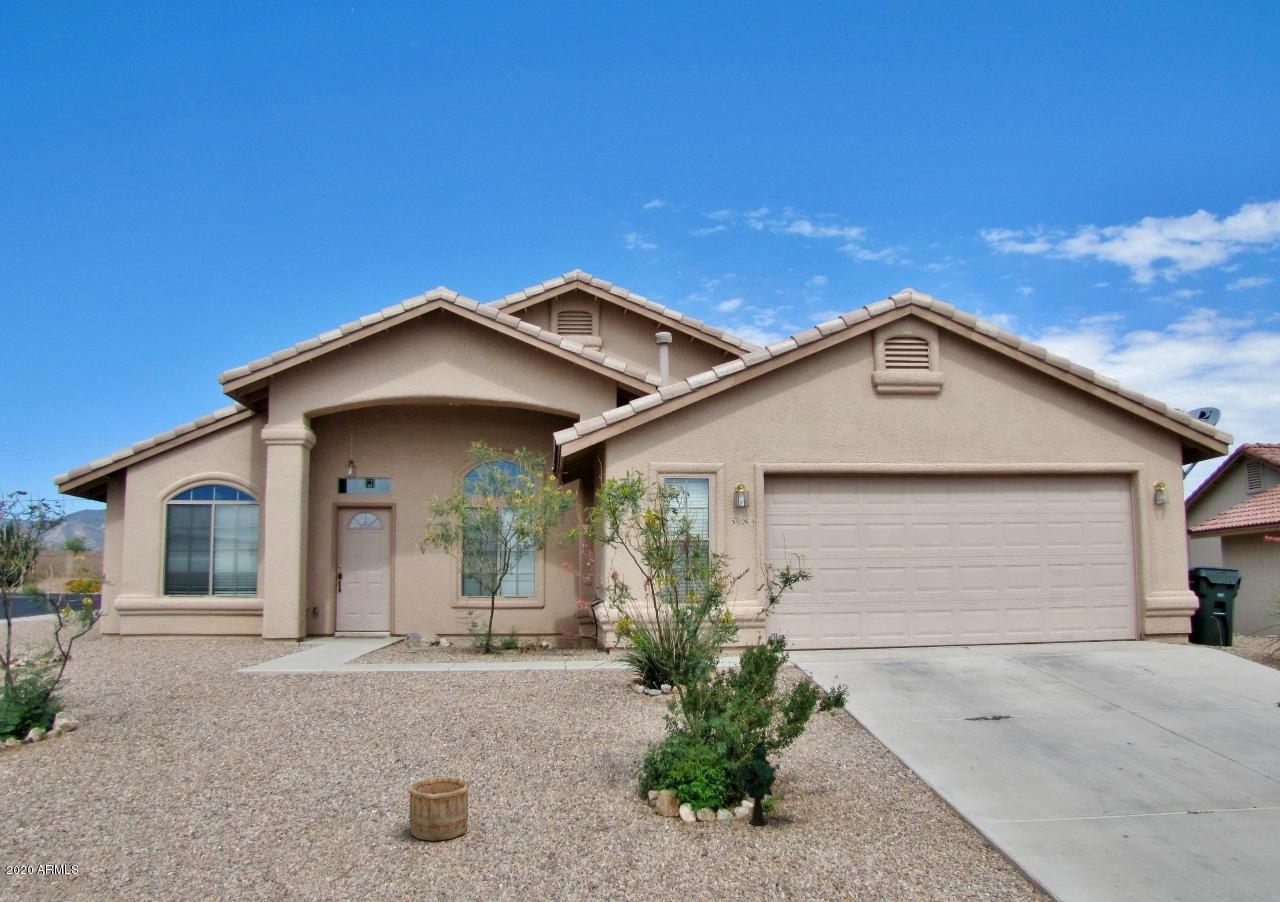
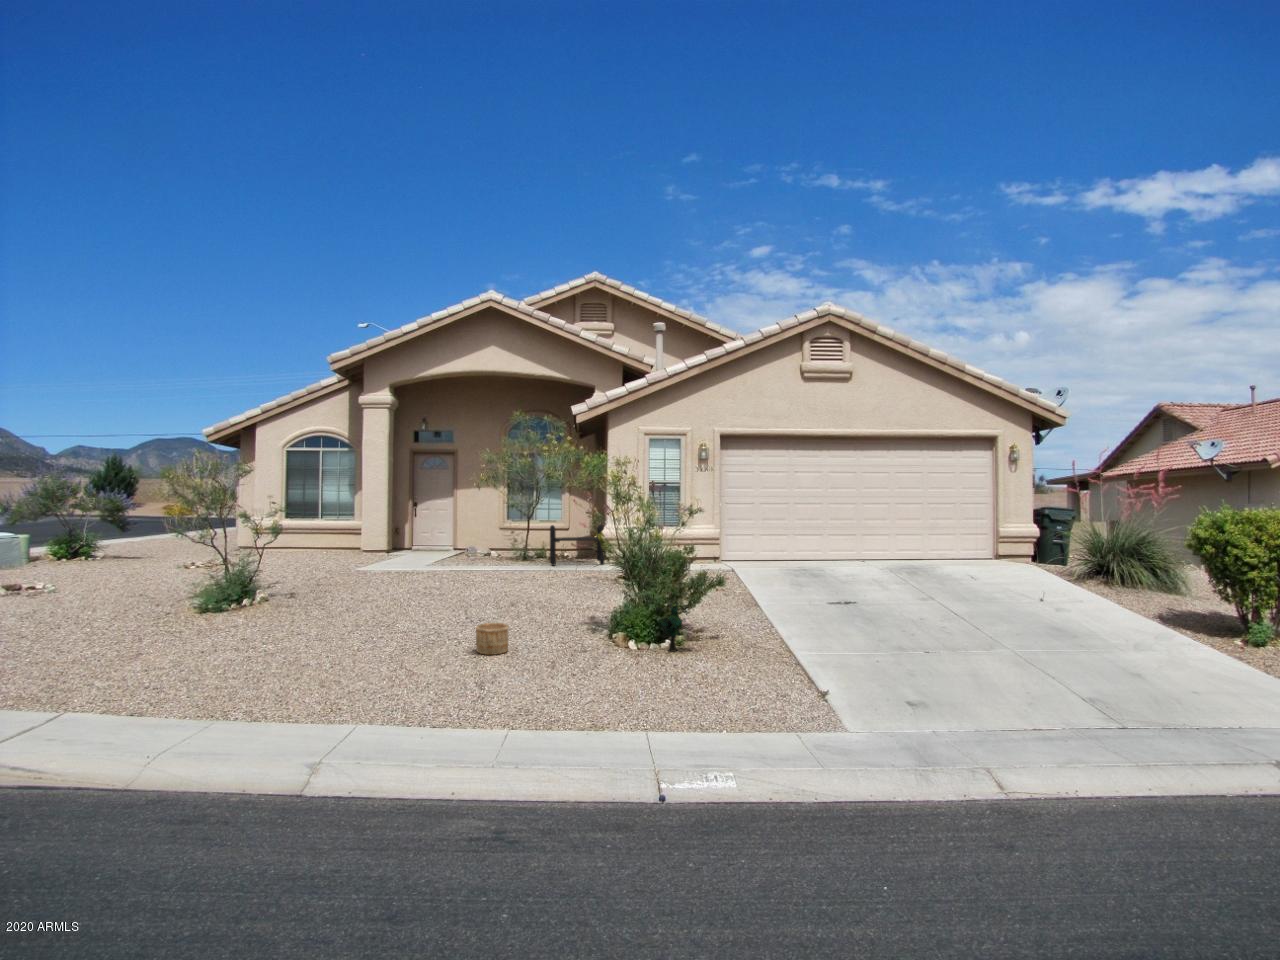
bench: none [524,599,602,659] -> present [550,525,604,566]

